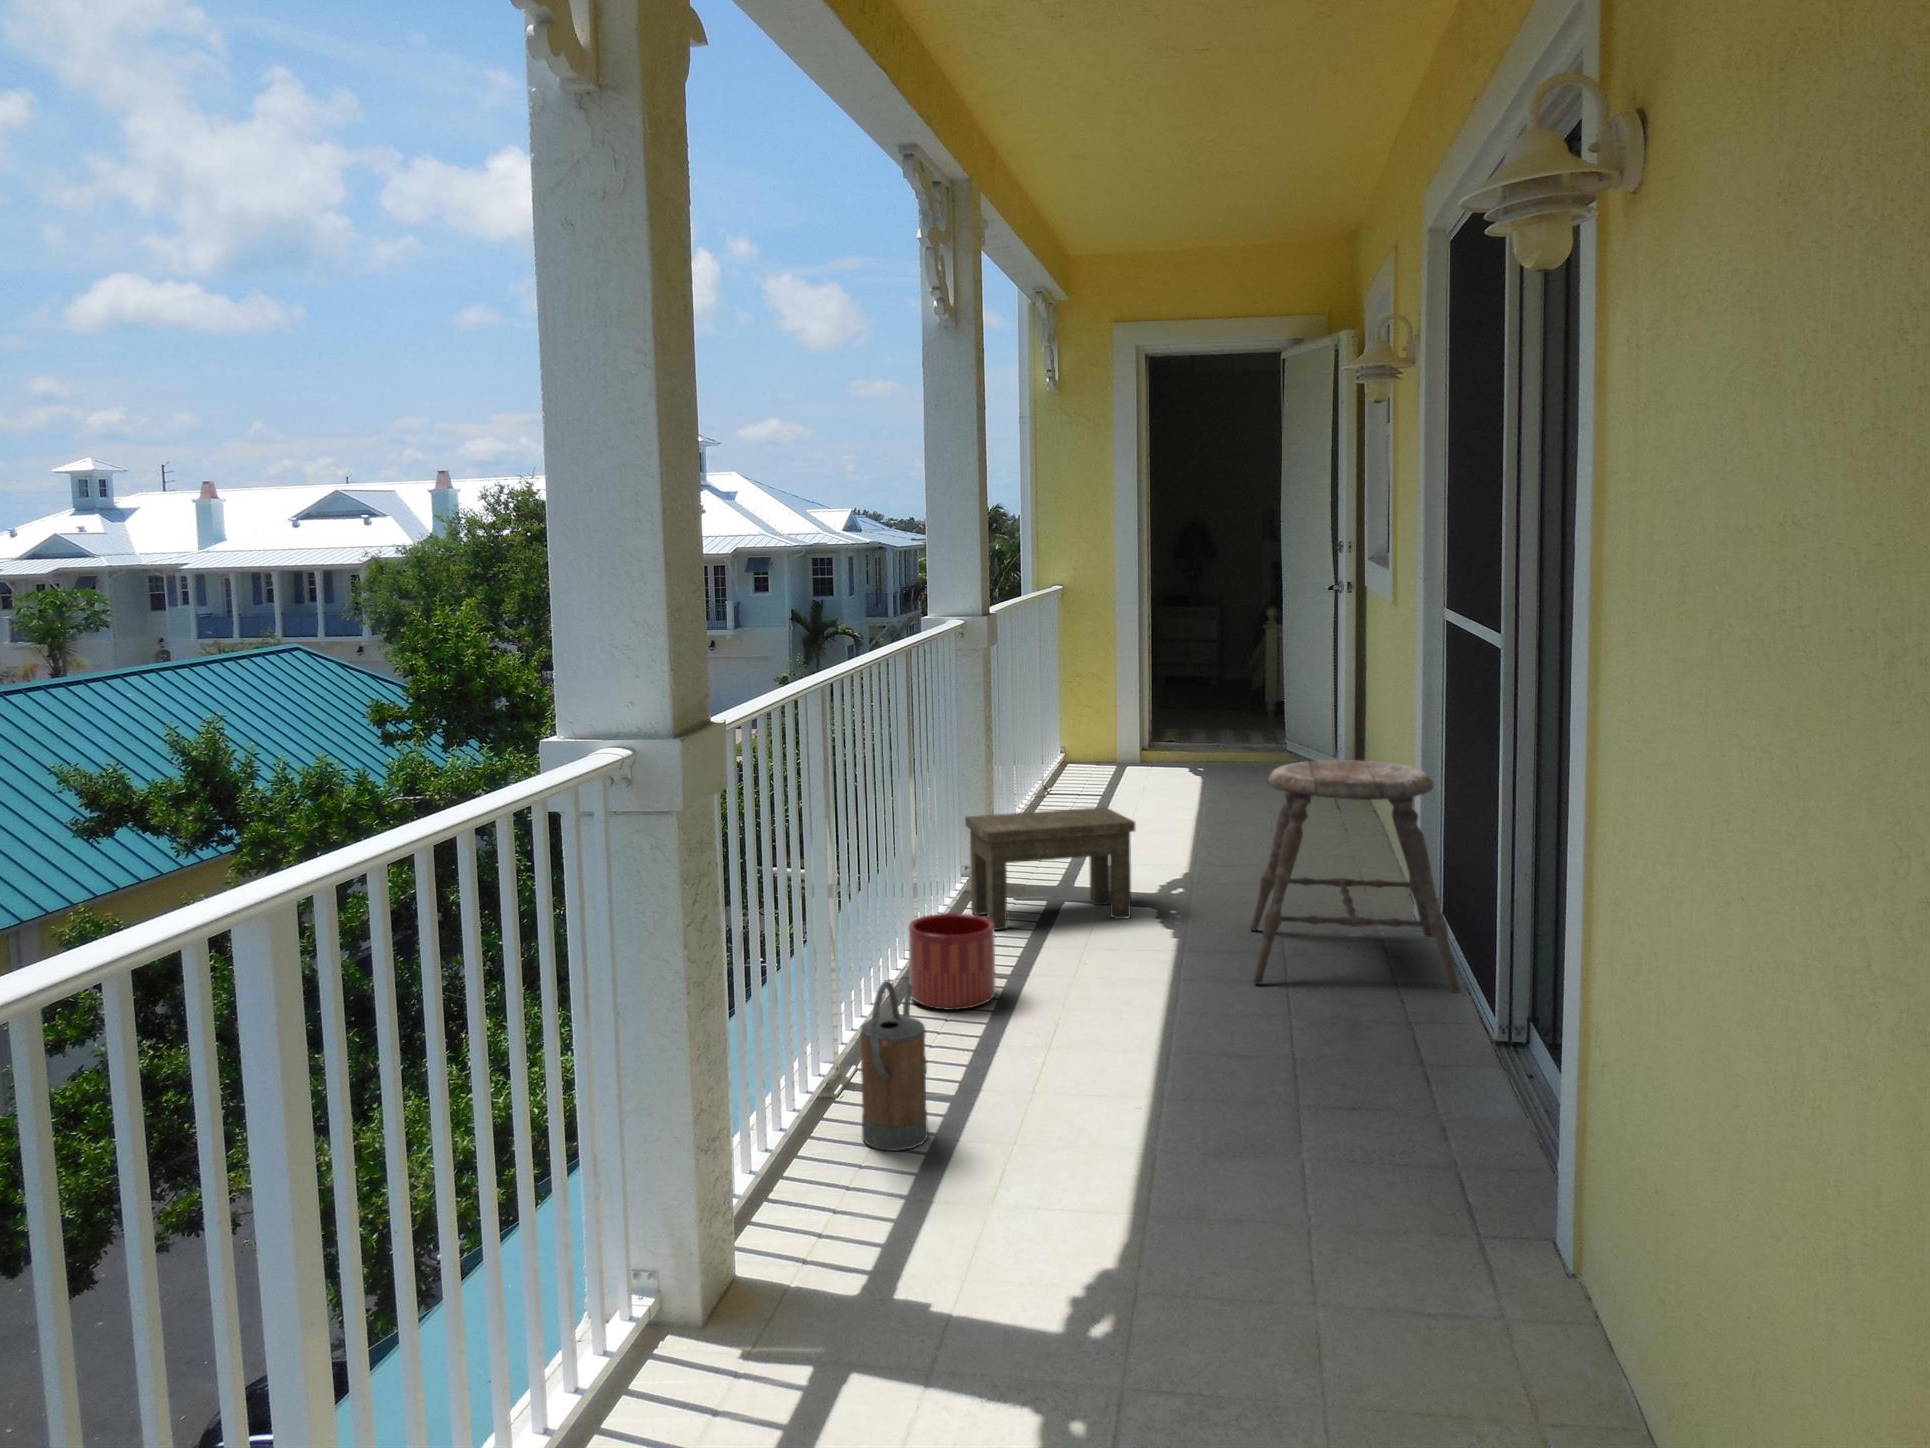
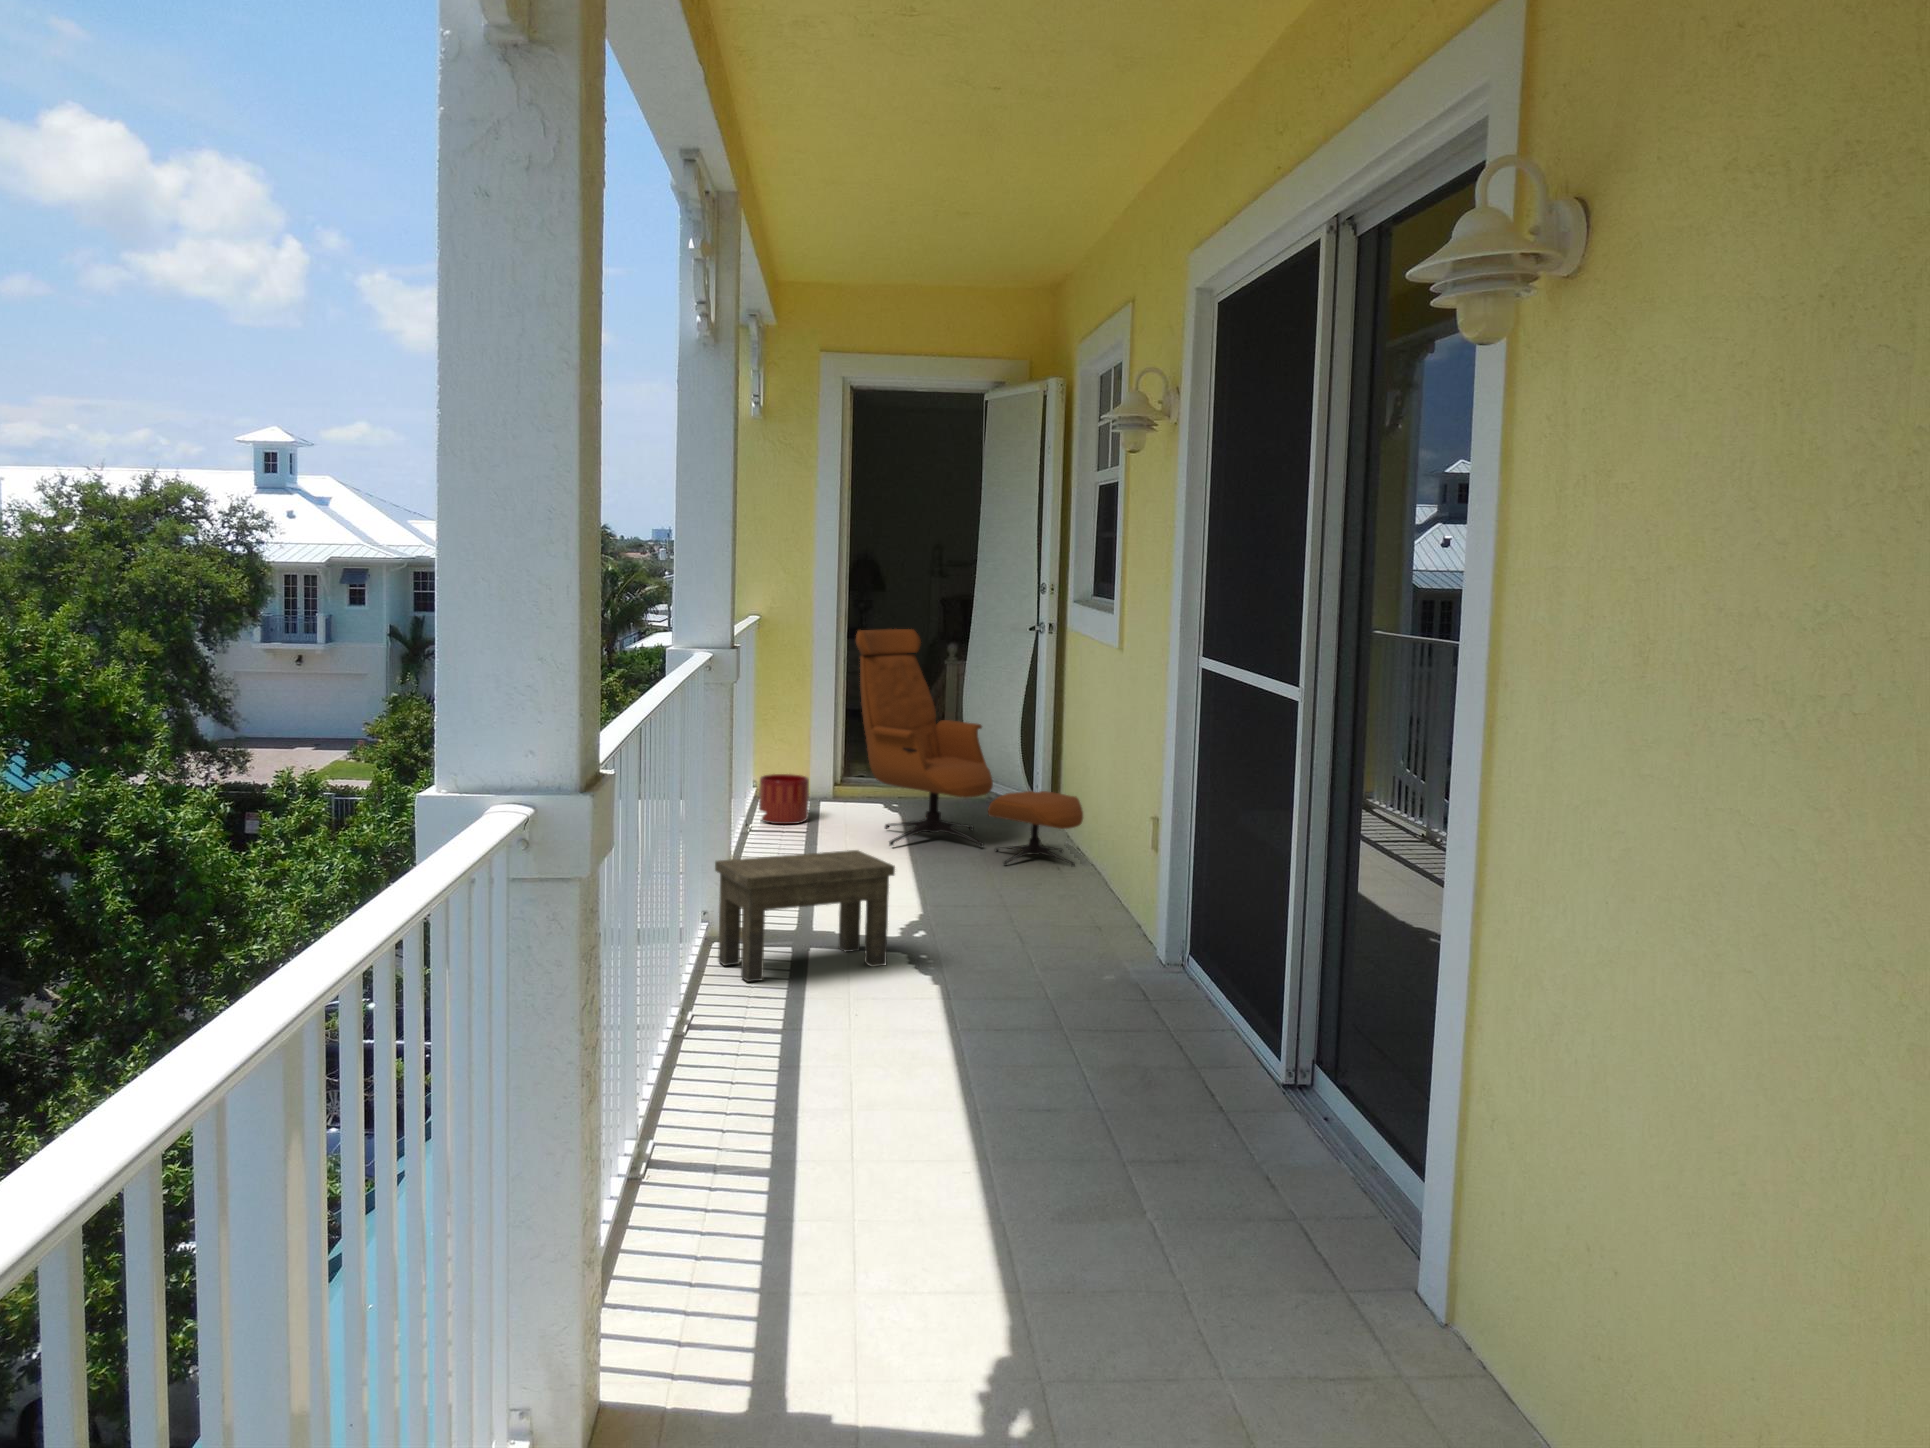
lounge chair: none [1140,593,1371,827] -> present [856,629,1083,866]
stool: present [1250,760,1460,993] -> none [1010,805,1229,1034]
planter: present [909,913,996,1010] -> present [759,774,809,824]
watering can: present [860,980,928,1150] -> none [686,1050,762,1238]

